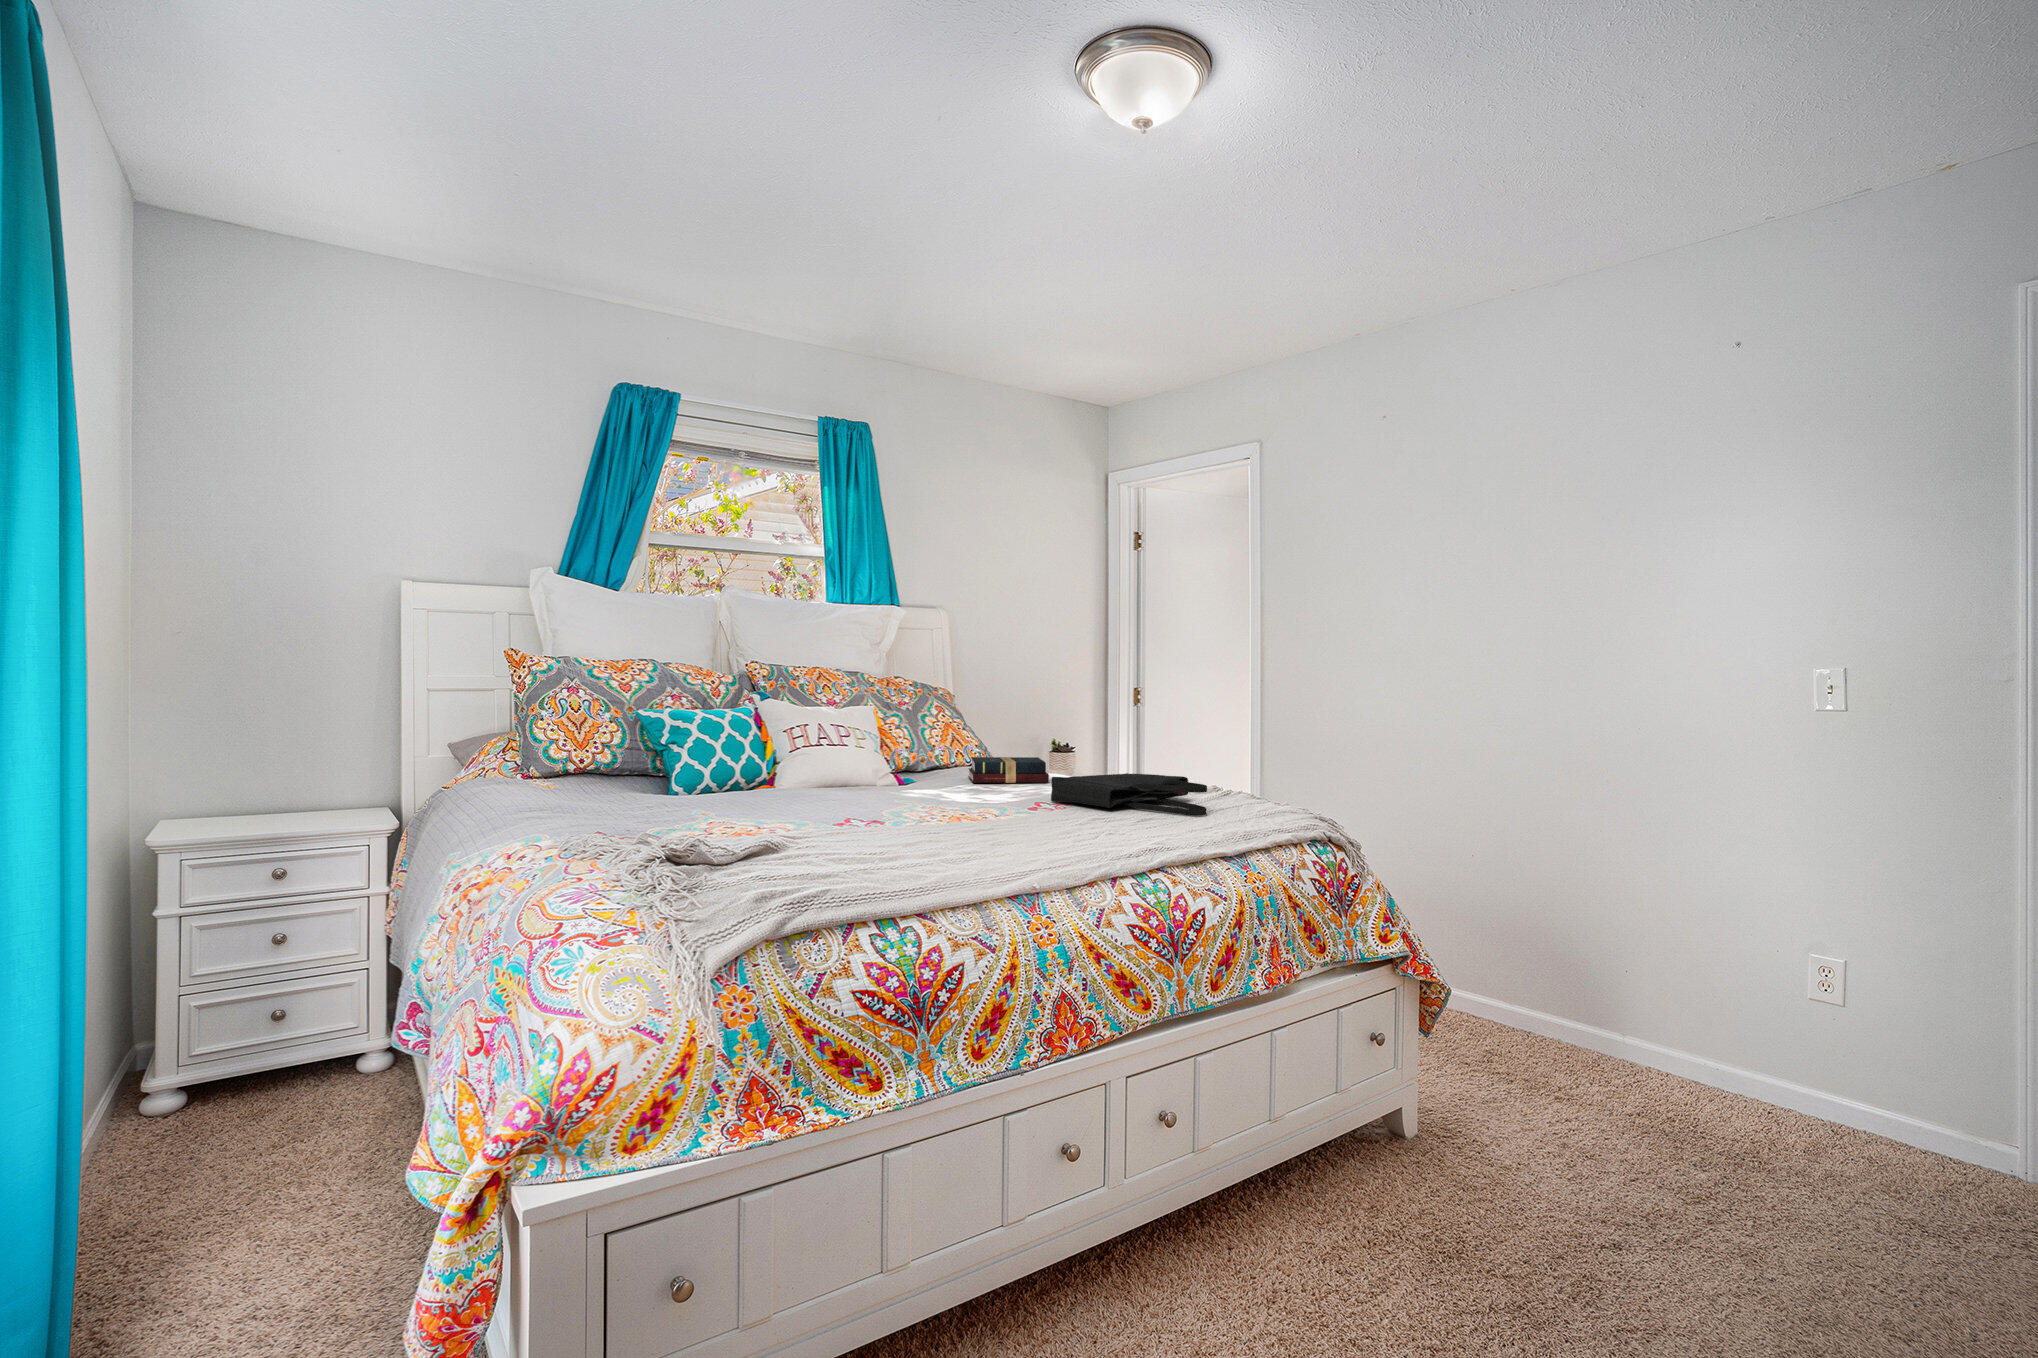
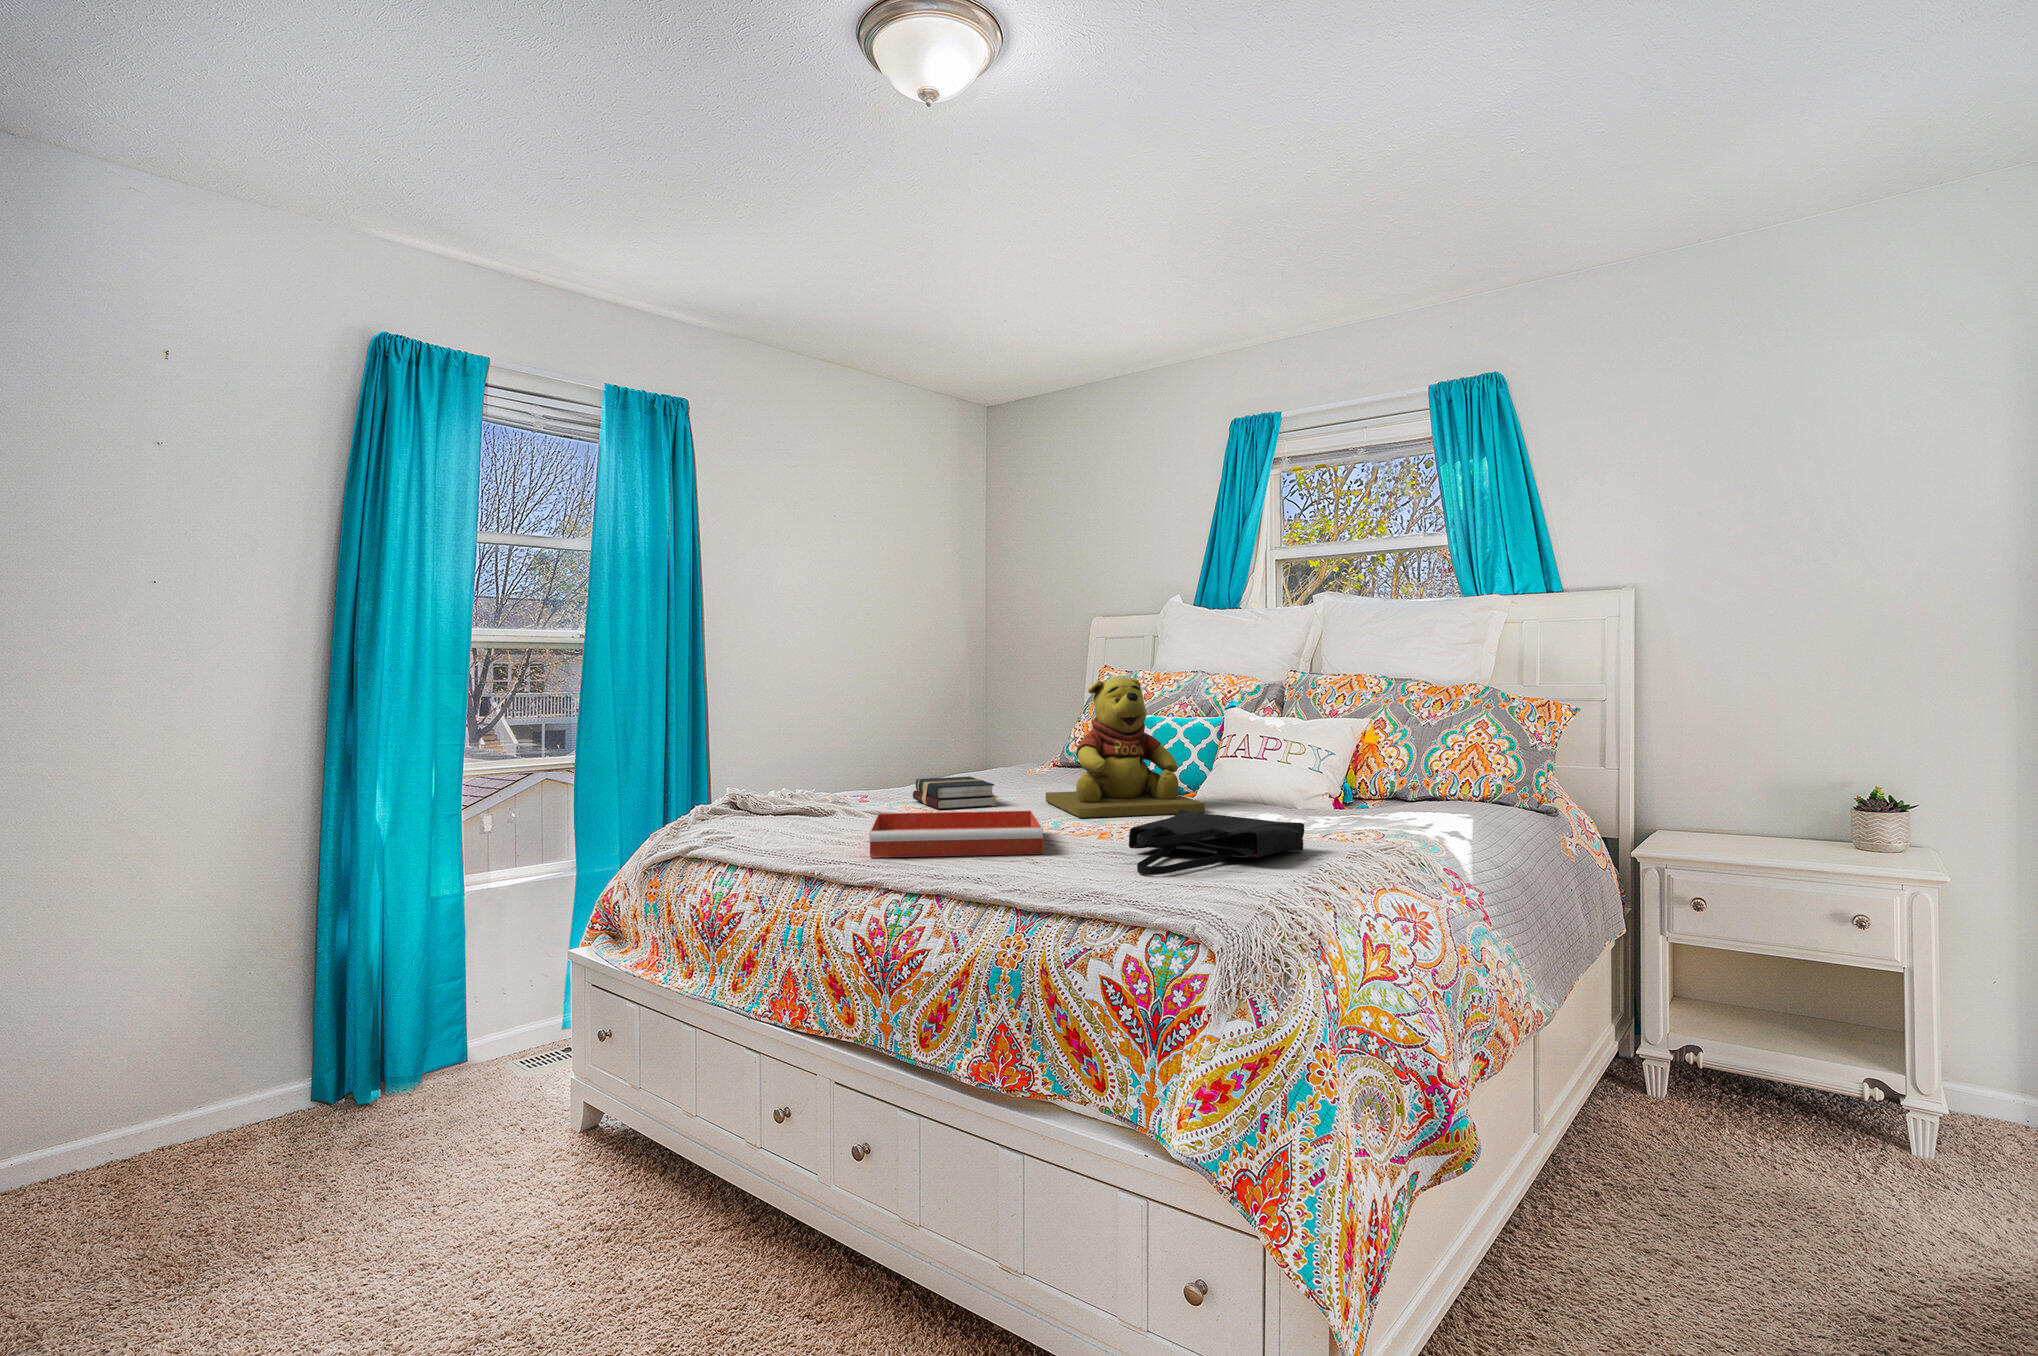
teddy bear: none [764,662,919,808] -> present [1046,676,1205,818]
hardback book: present [968,757,1049,783] -> present [913,777,998,809]
tray: none [925,797,1095,852] -> present [870,811,1043,857]

